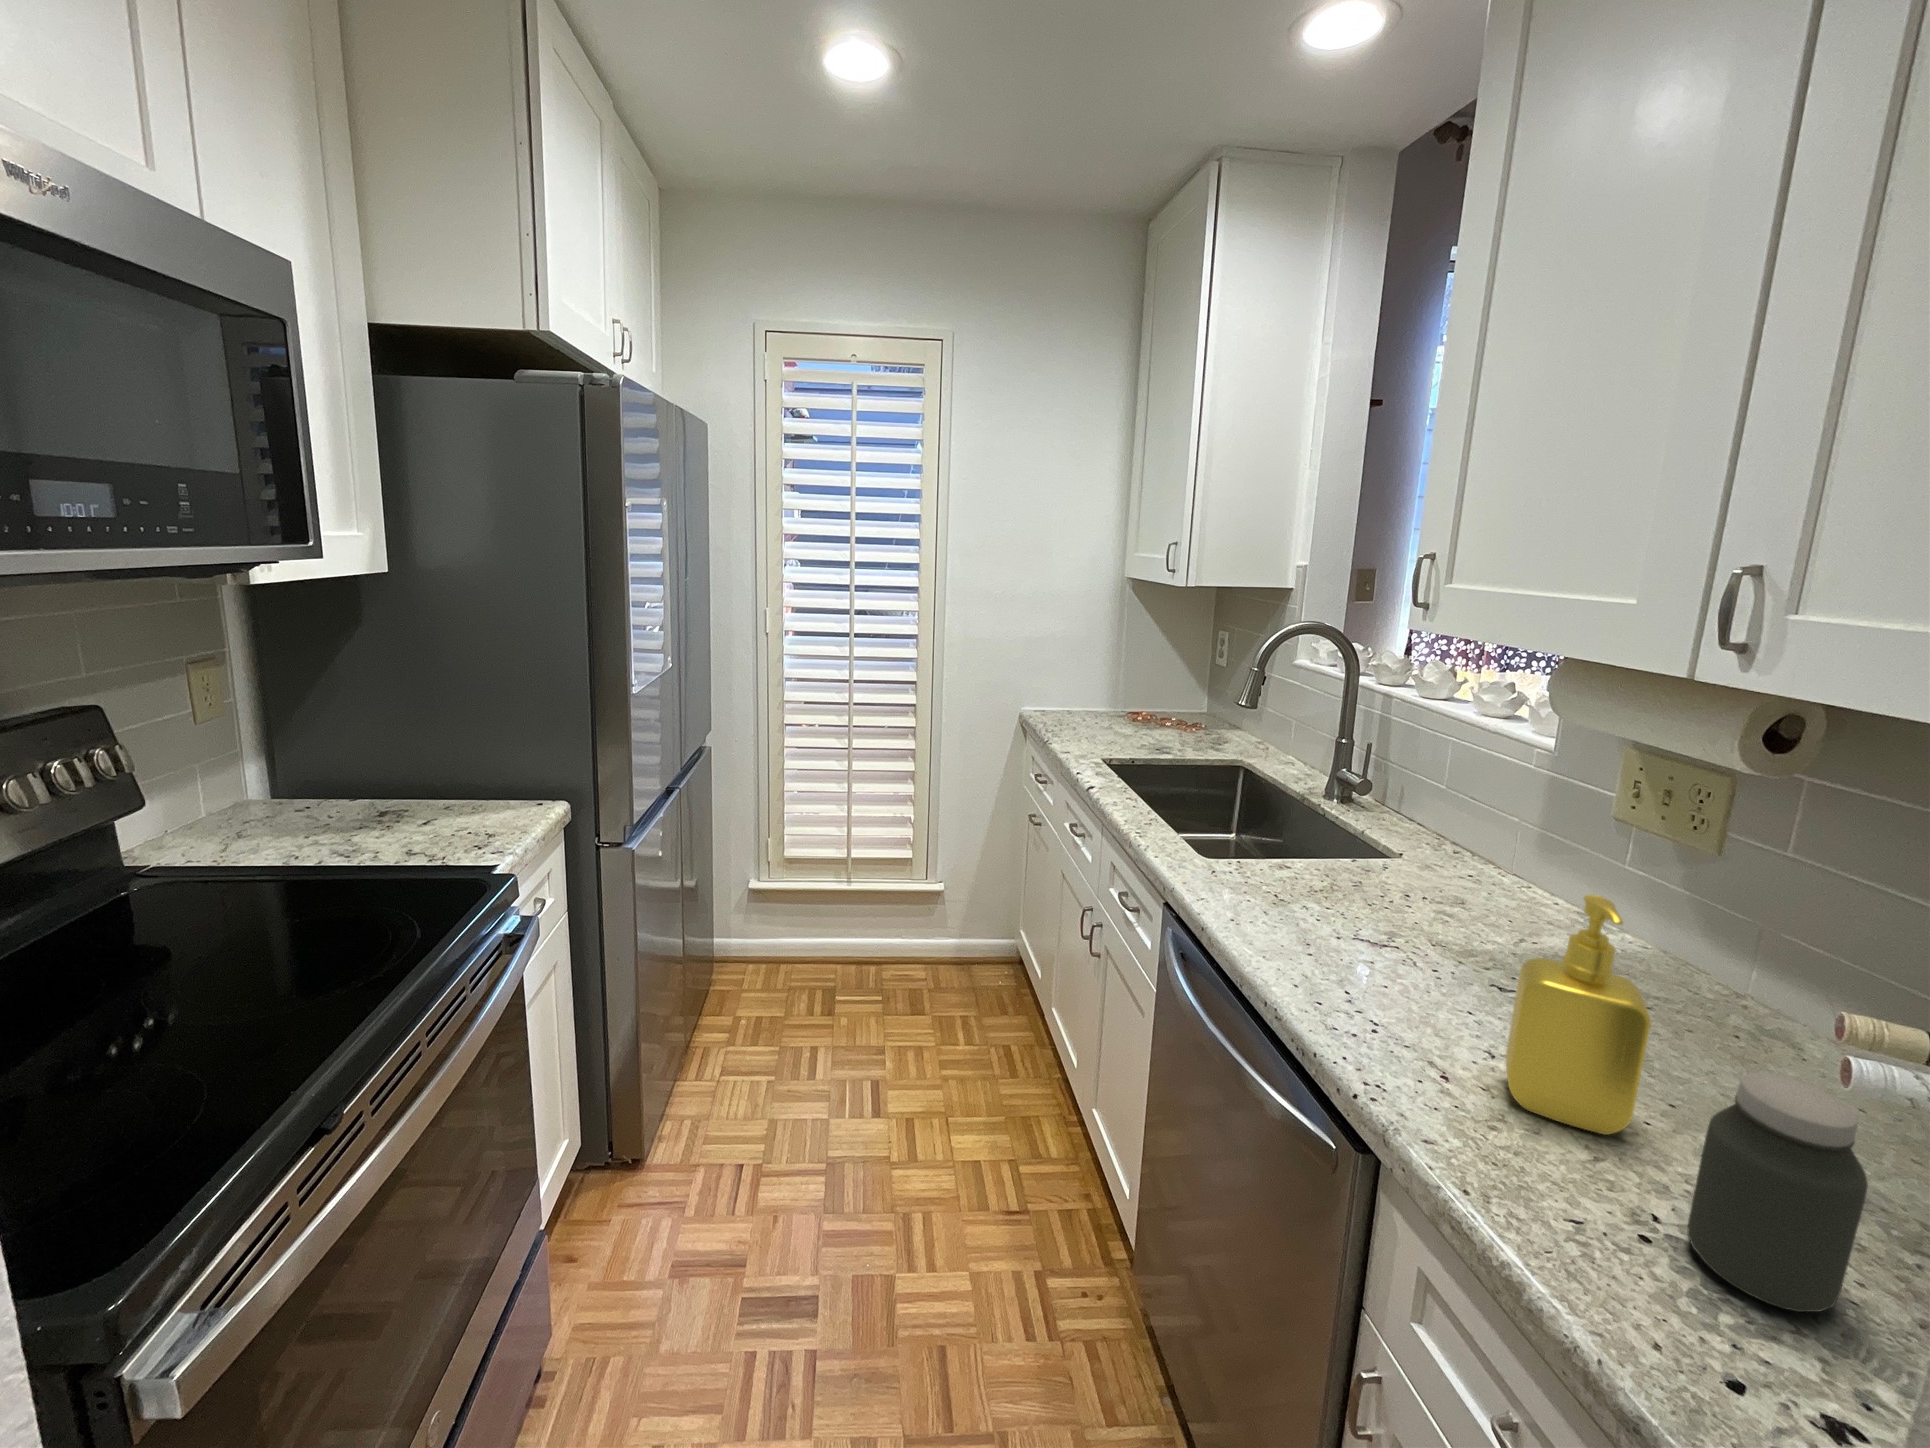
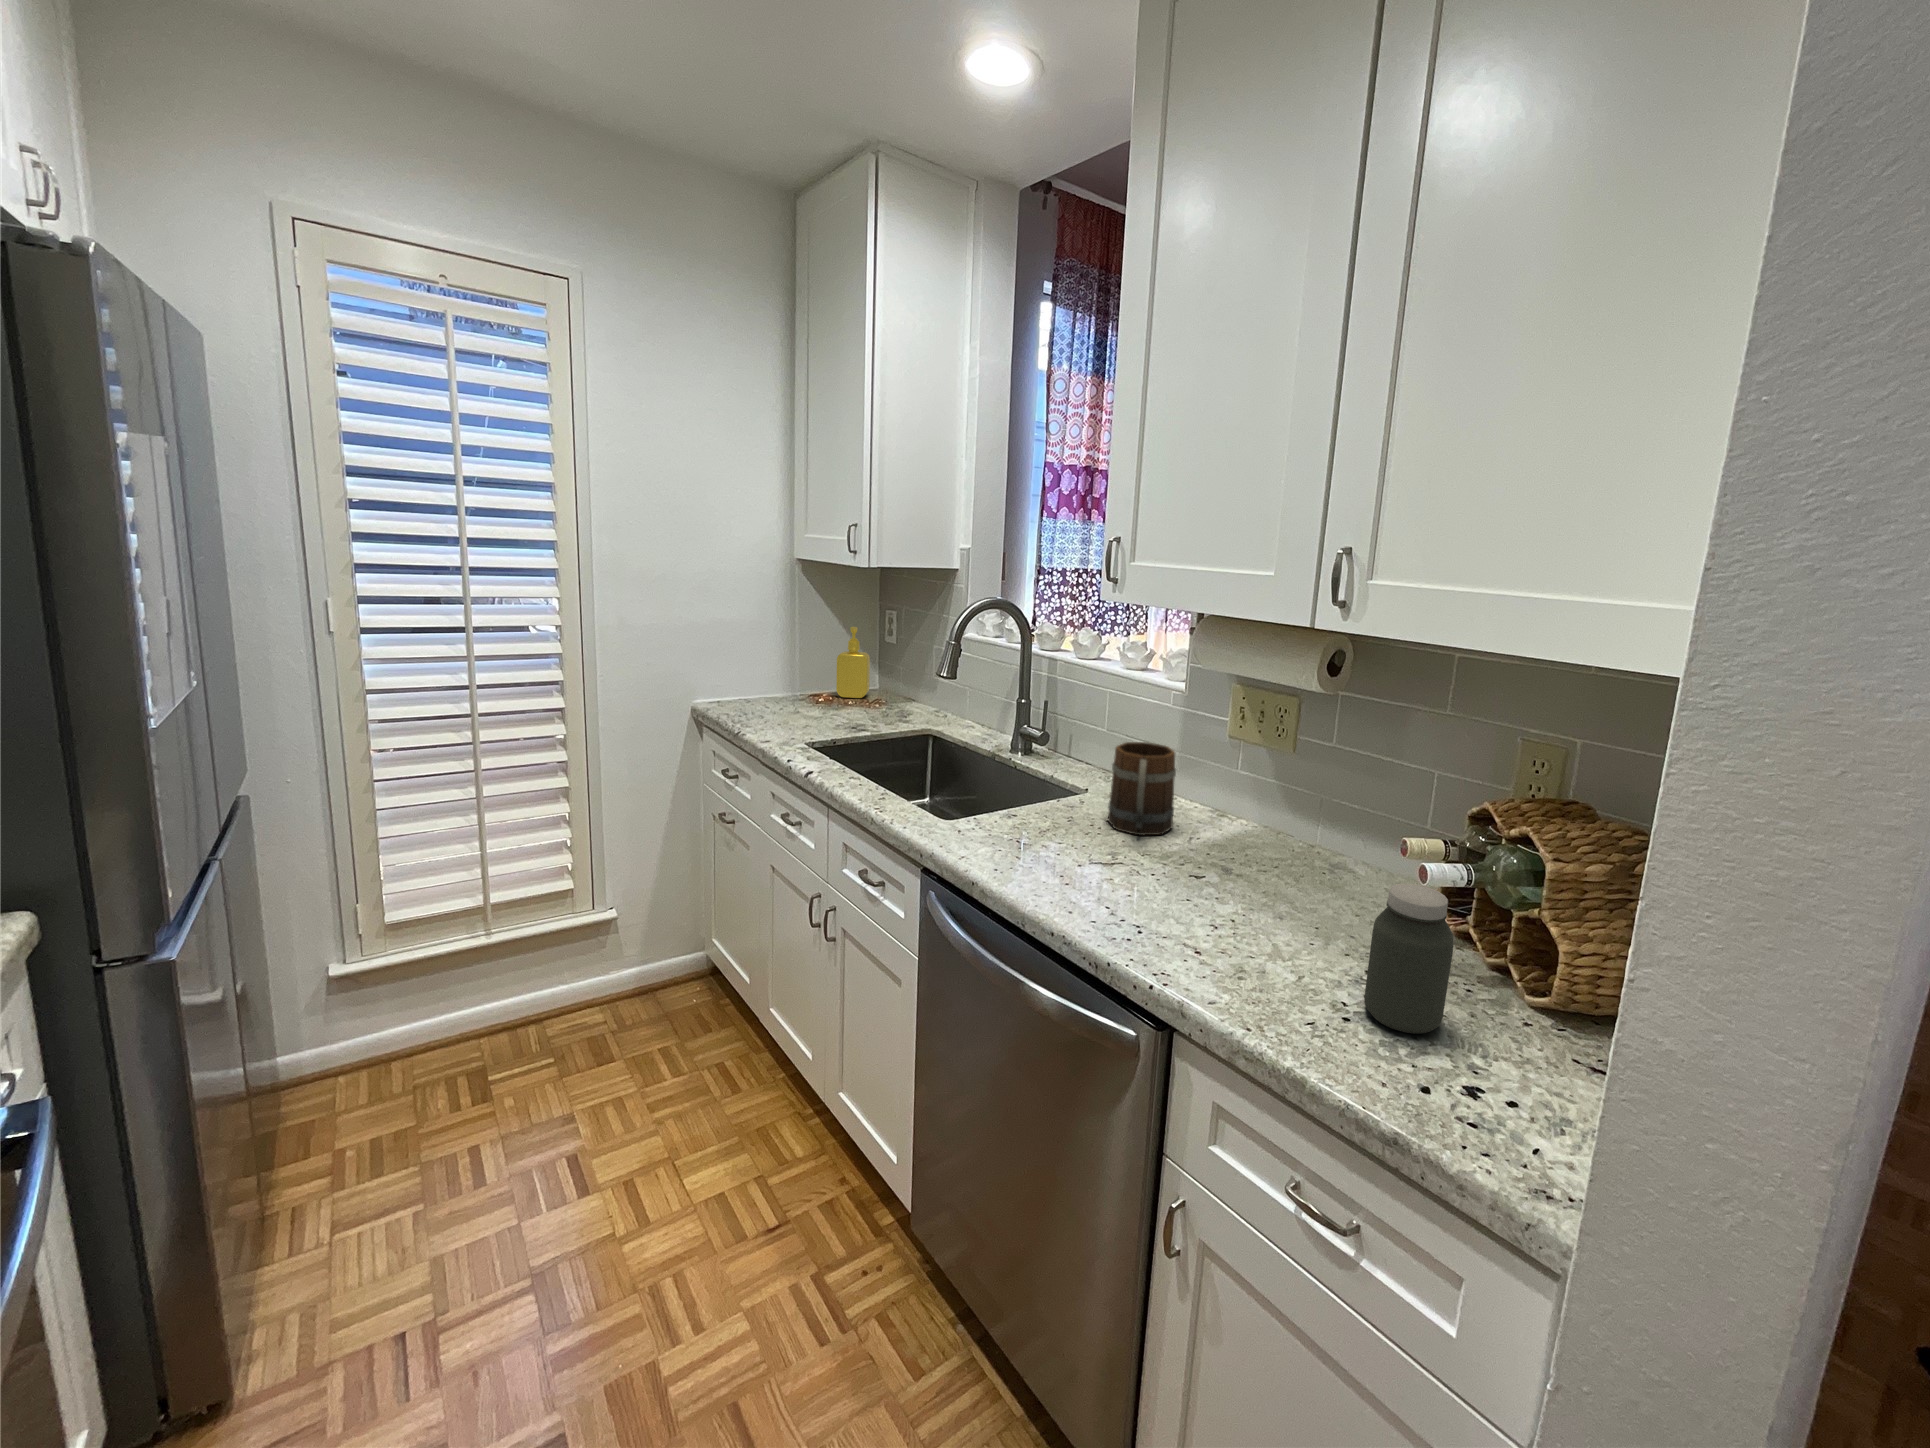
mug: none [1410,805,1513,928] -> present [1108,742,1176,835]
soap dispenser: present [1506,894,1651,1135] -> present [836,627,870,698]

